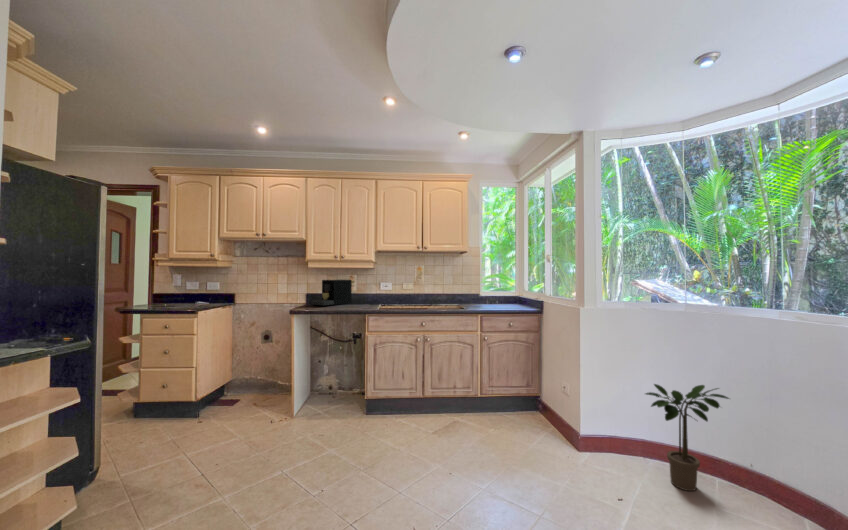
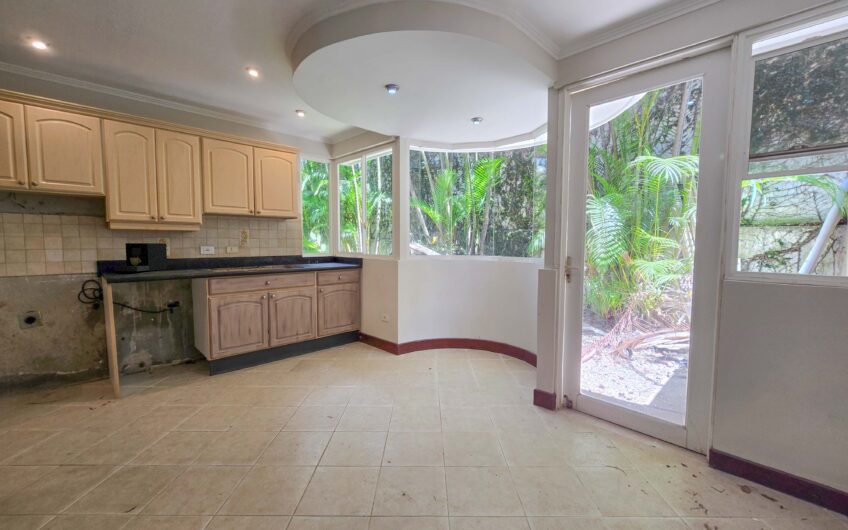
potted plant: present [646,384,729,491] -> none [435,299,473,358]

